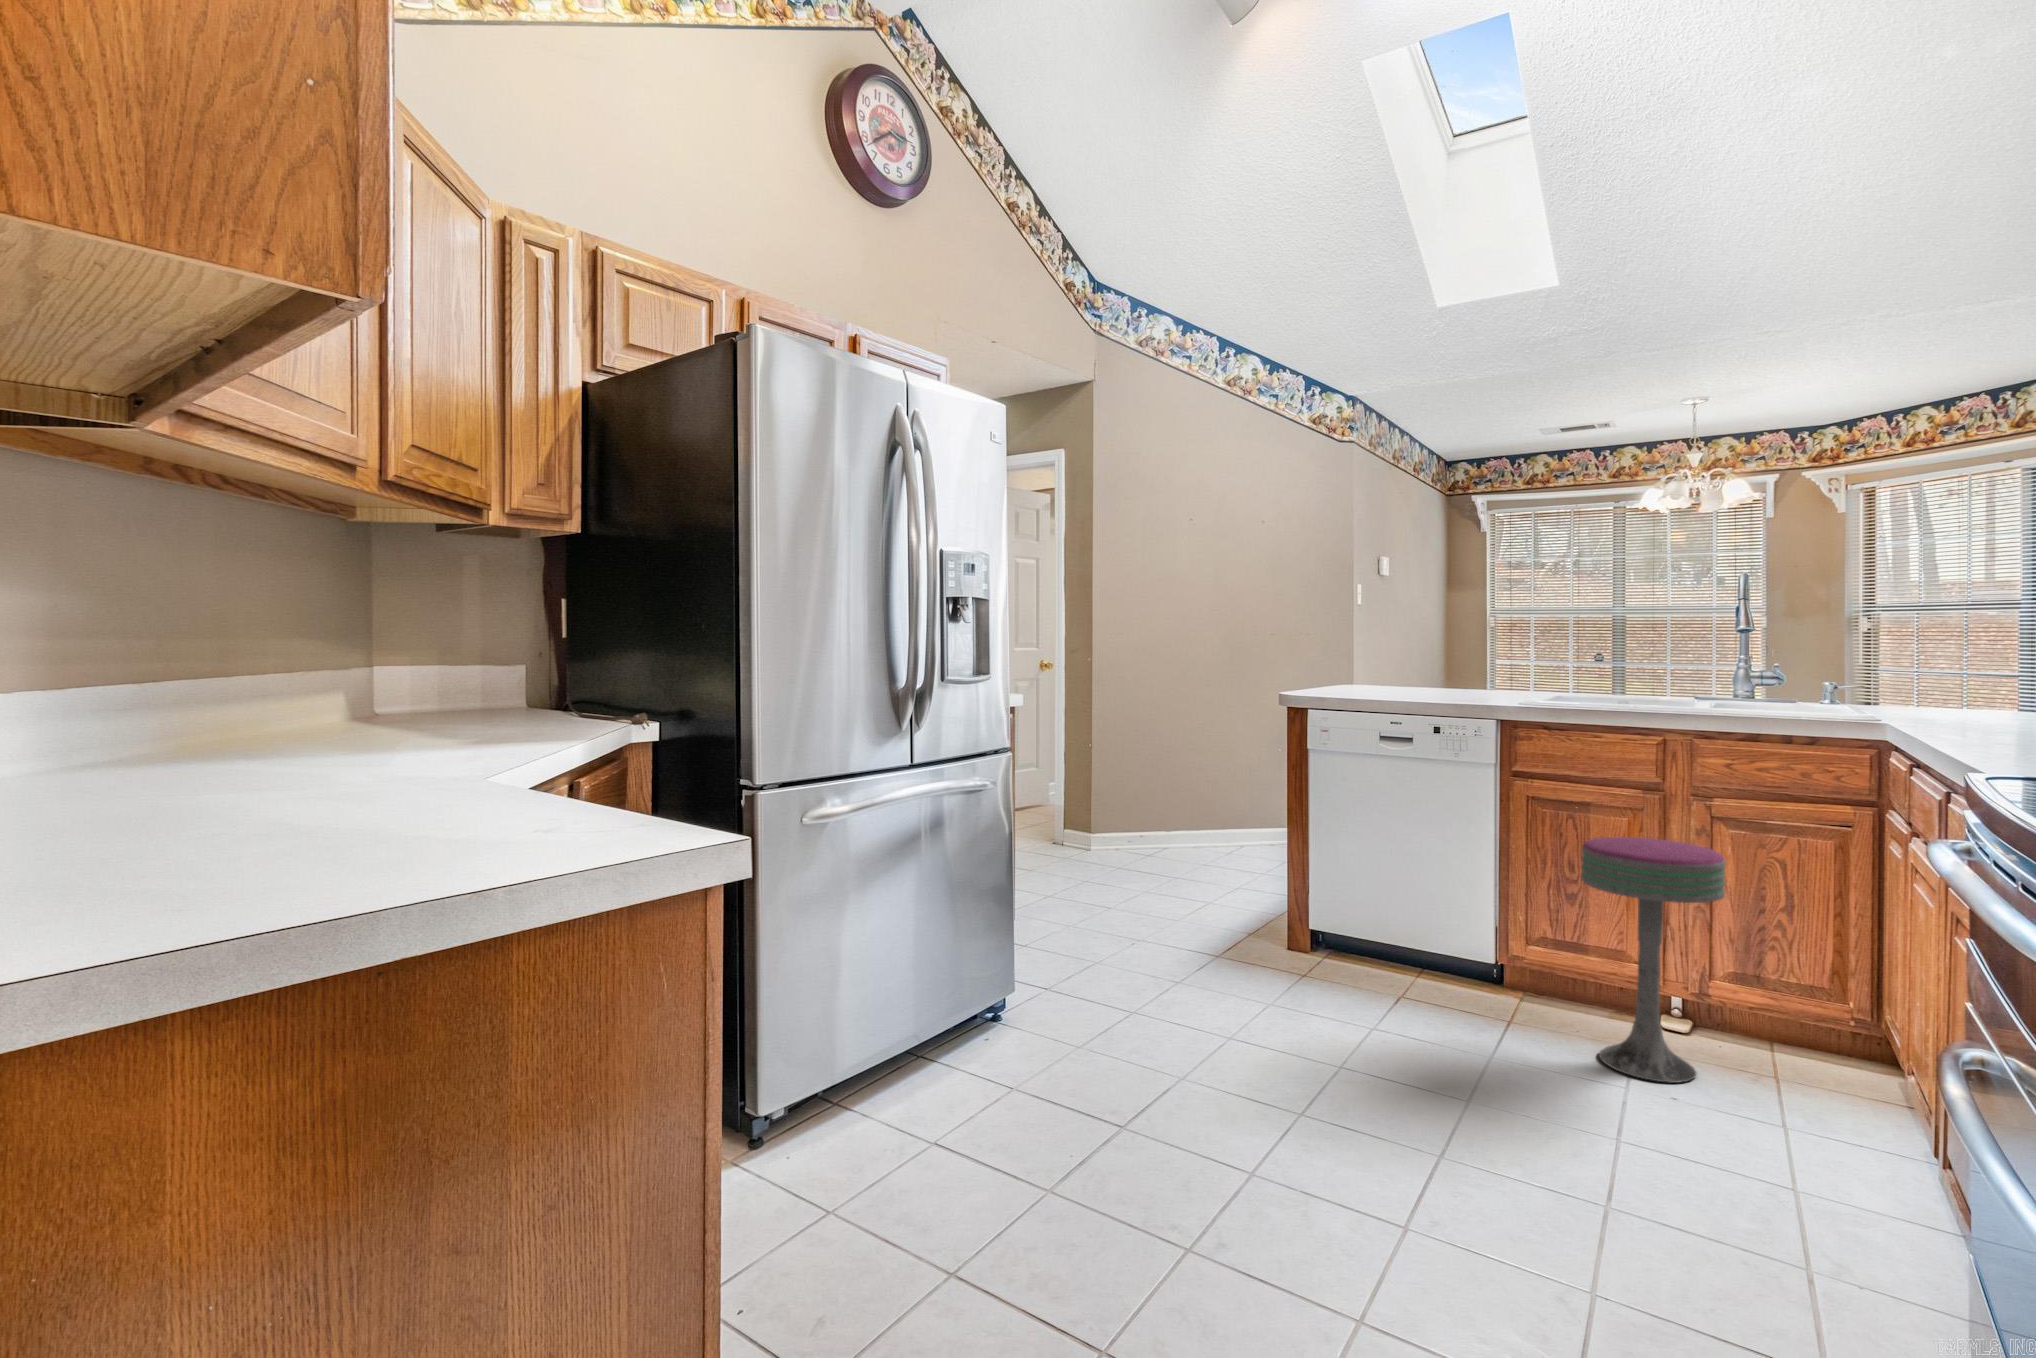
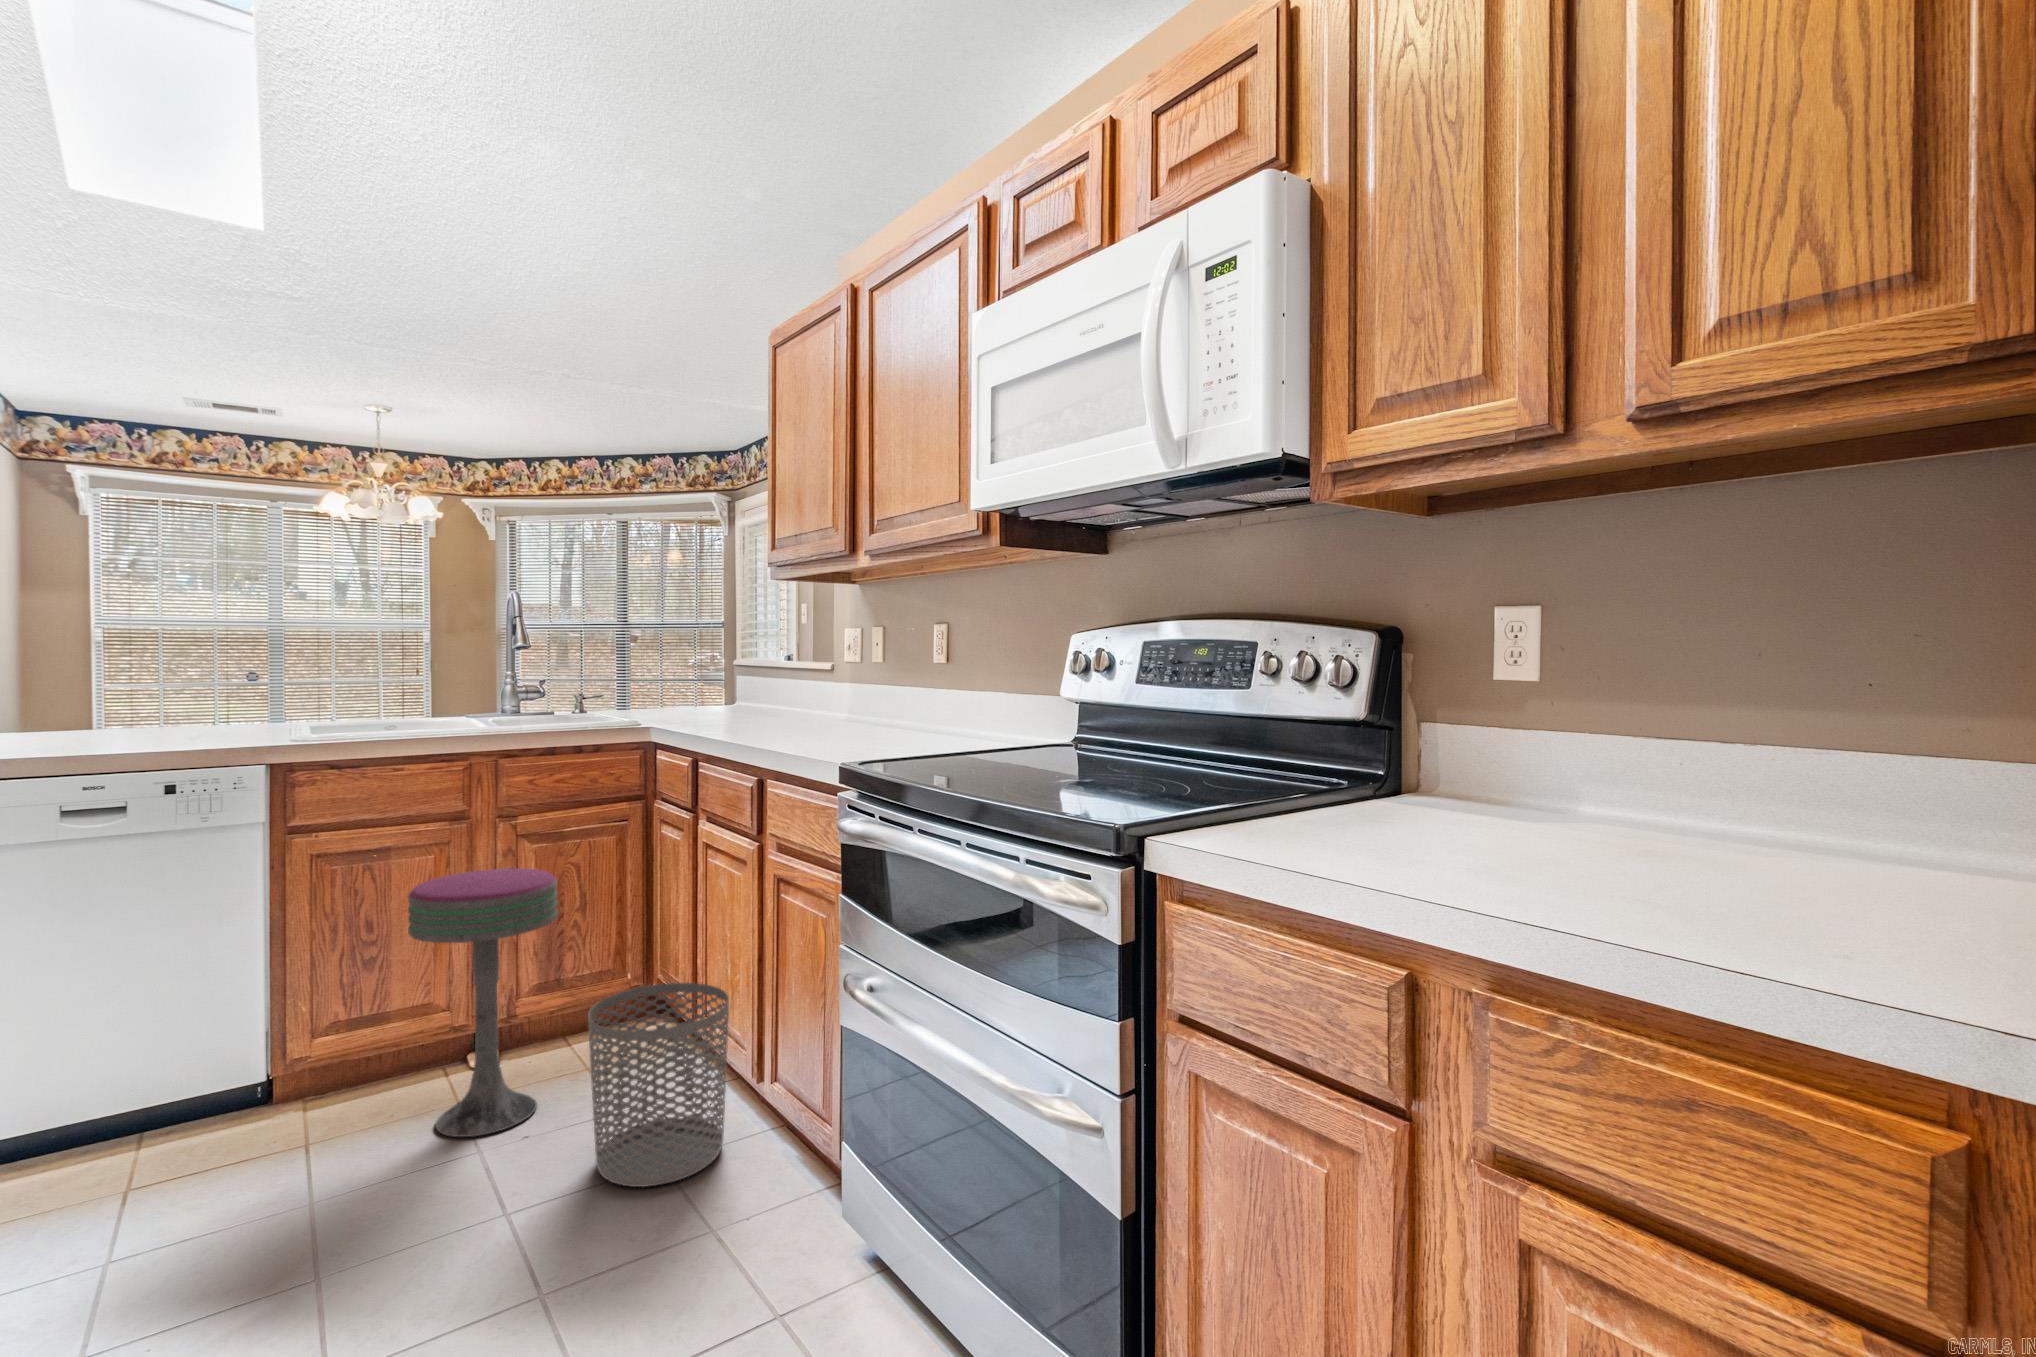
waste bin: none [1708,987,1888,1207] -> present [588,983,729,1187]

